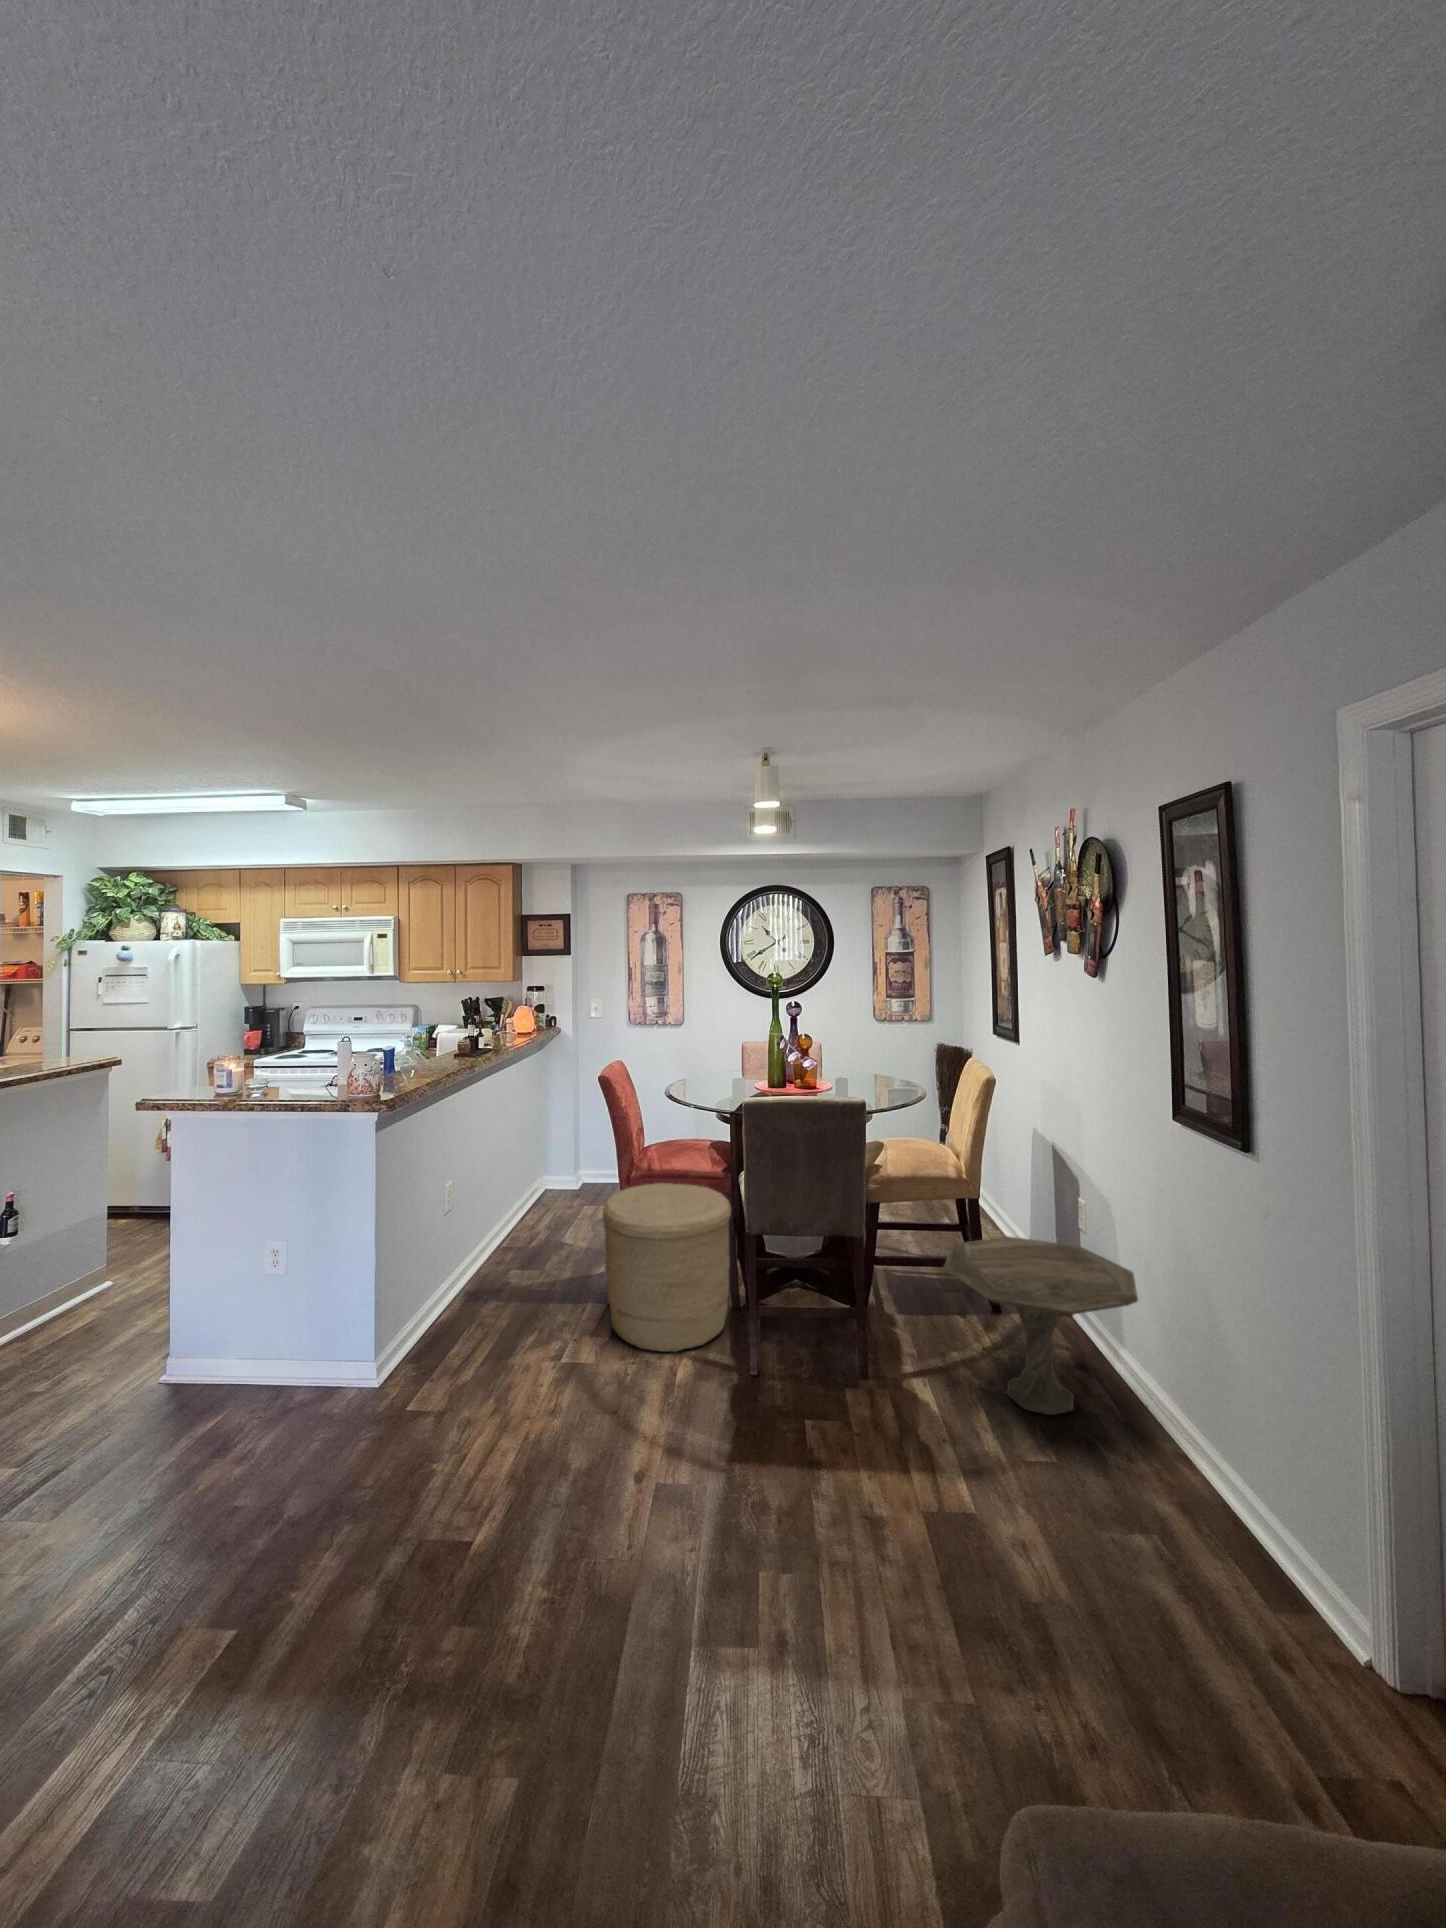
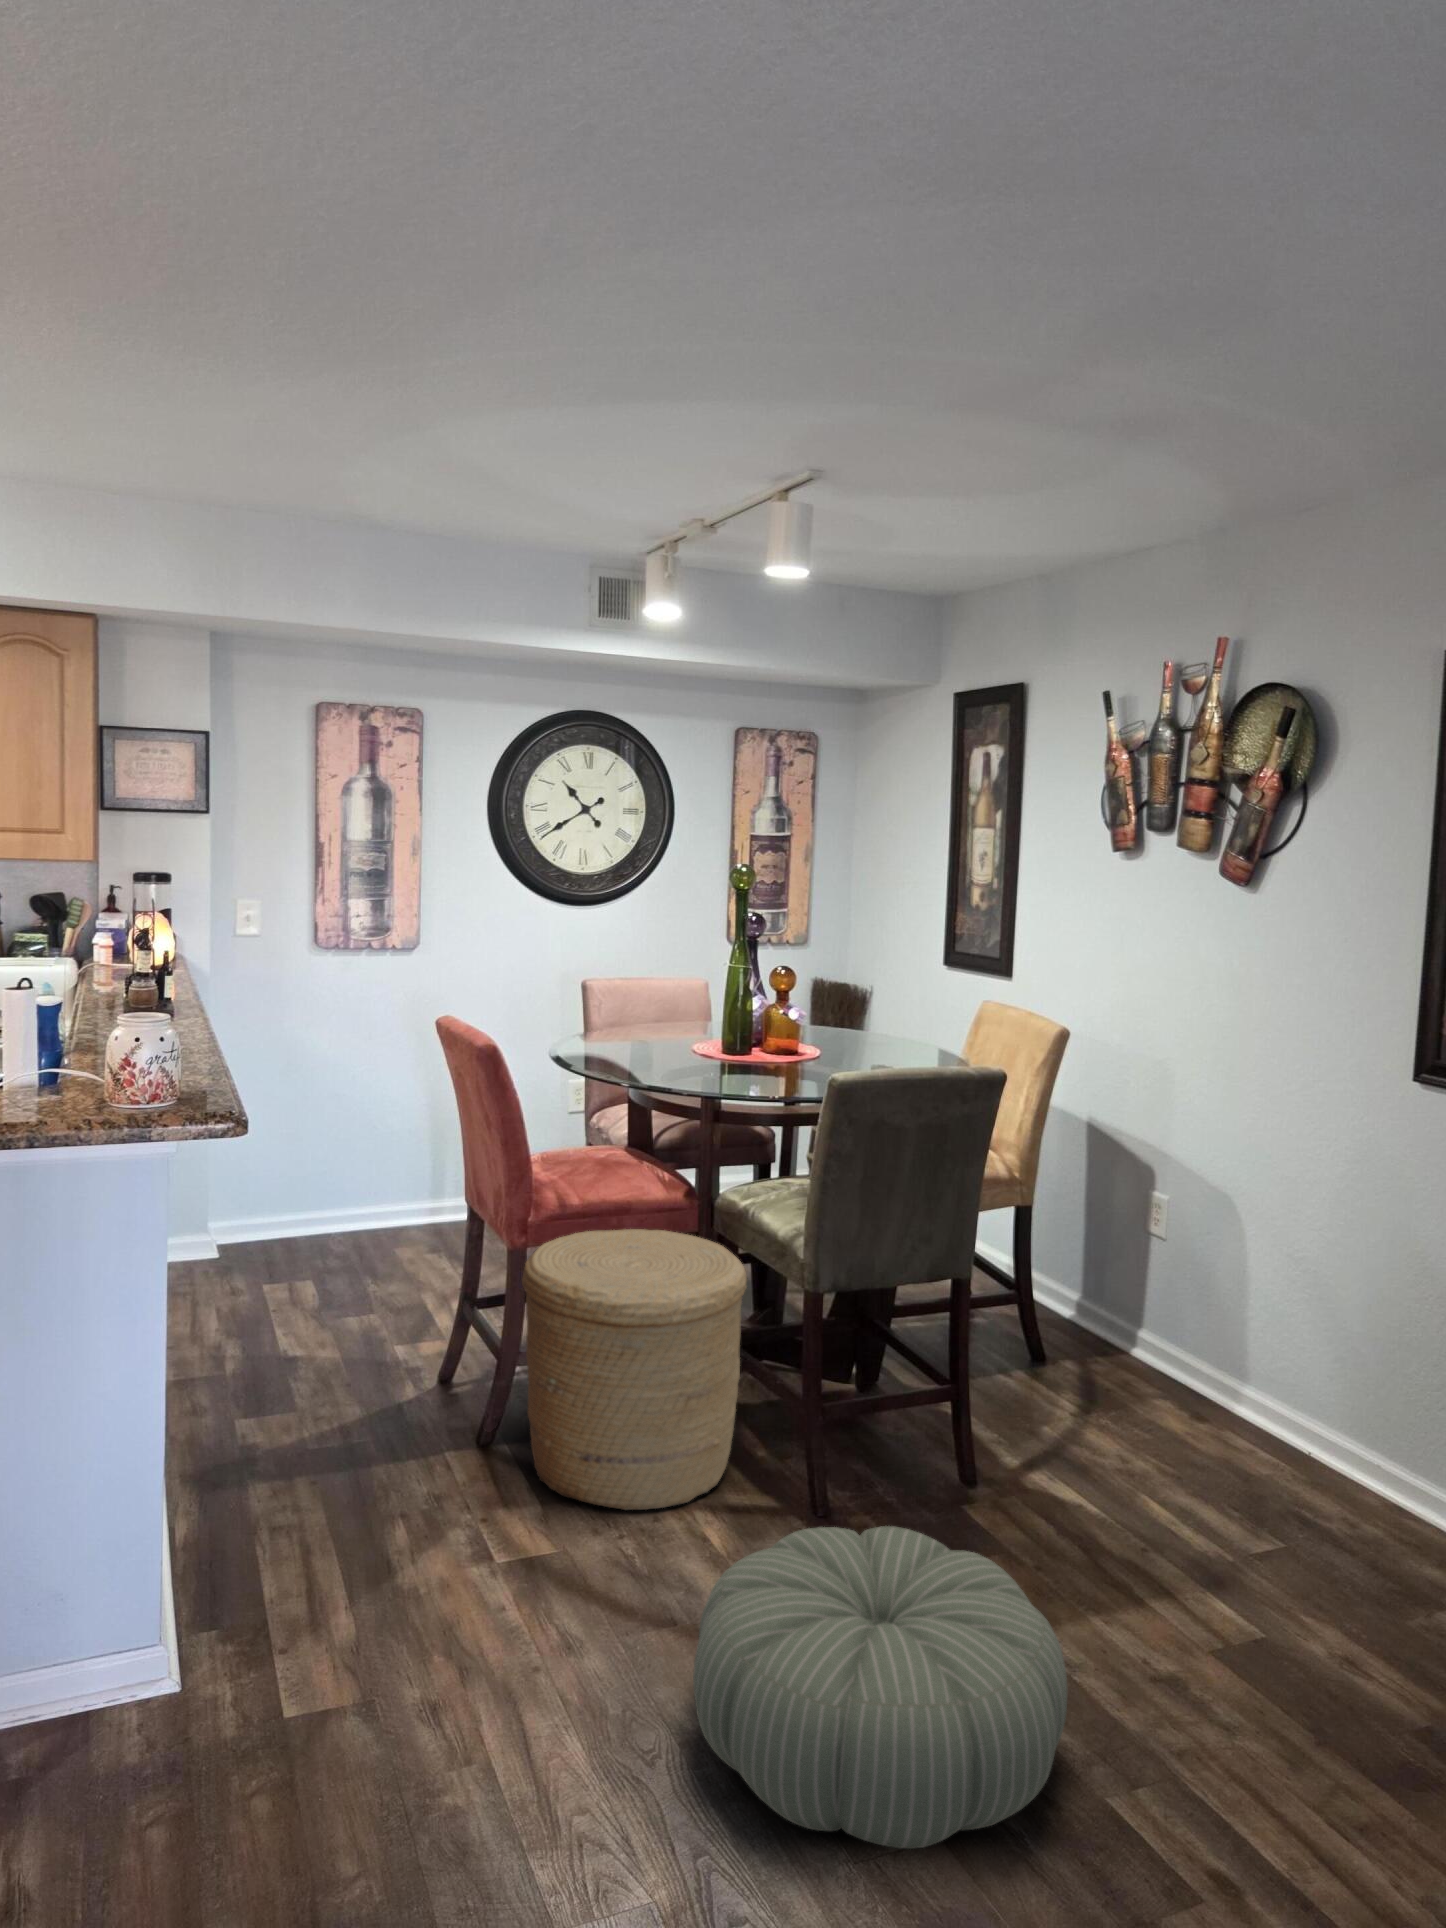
side table: present [944,1236,1138,1415] -> none [1070,1254,1347,1479]
pouf: none [523,1370,752,1579] -> present [693,1526,1067,1849]

